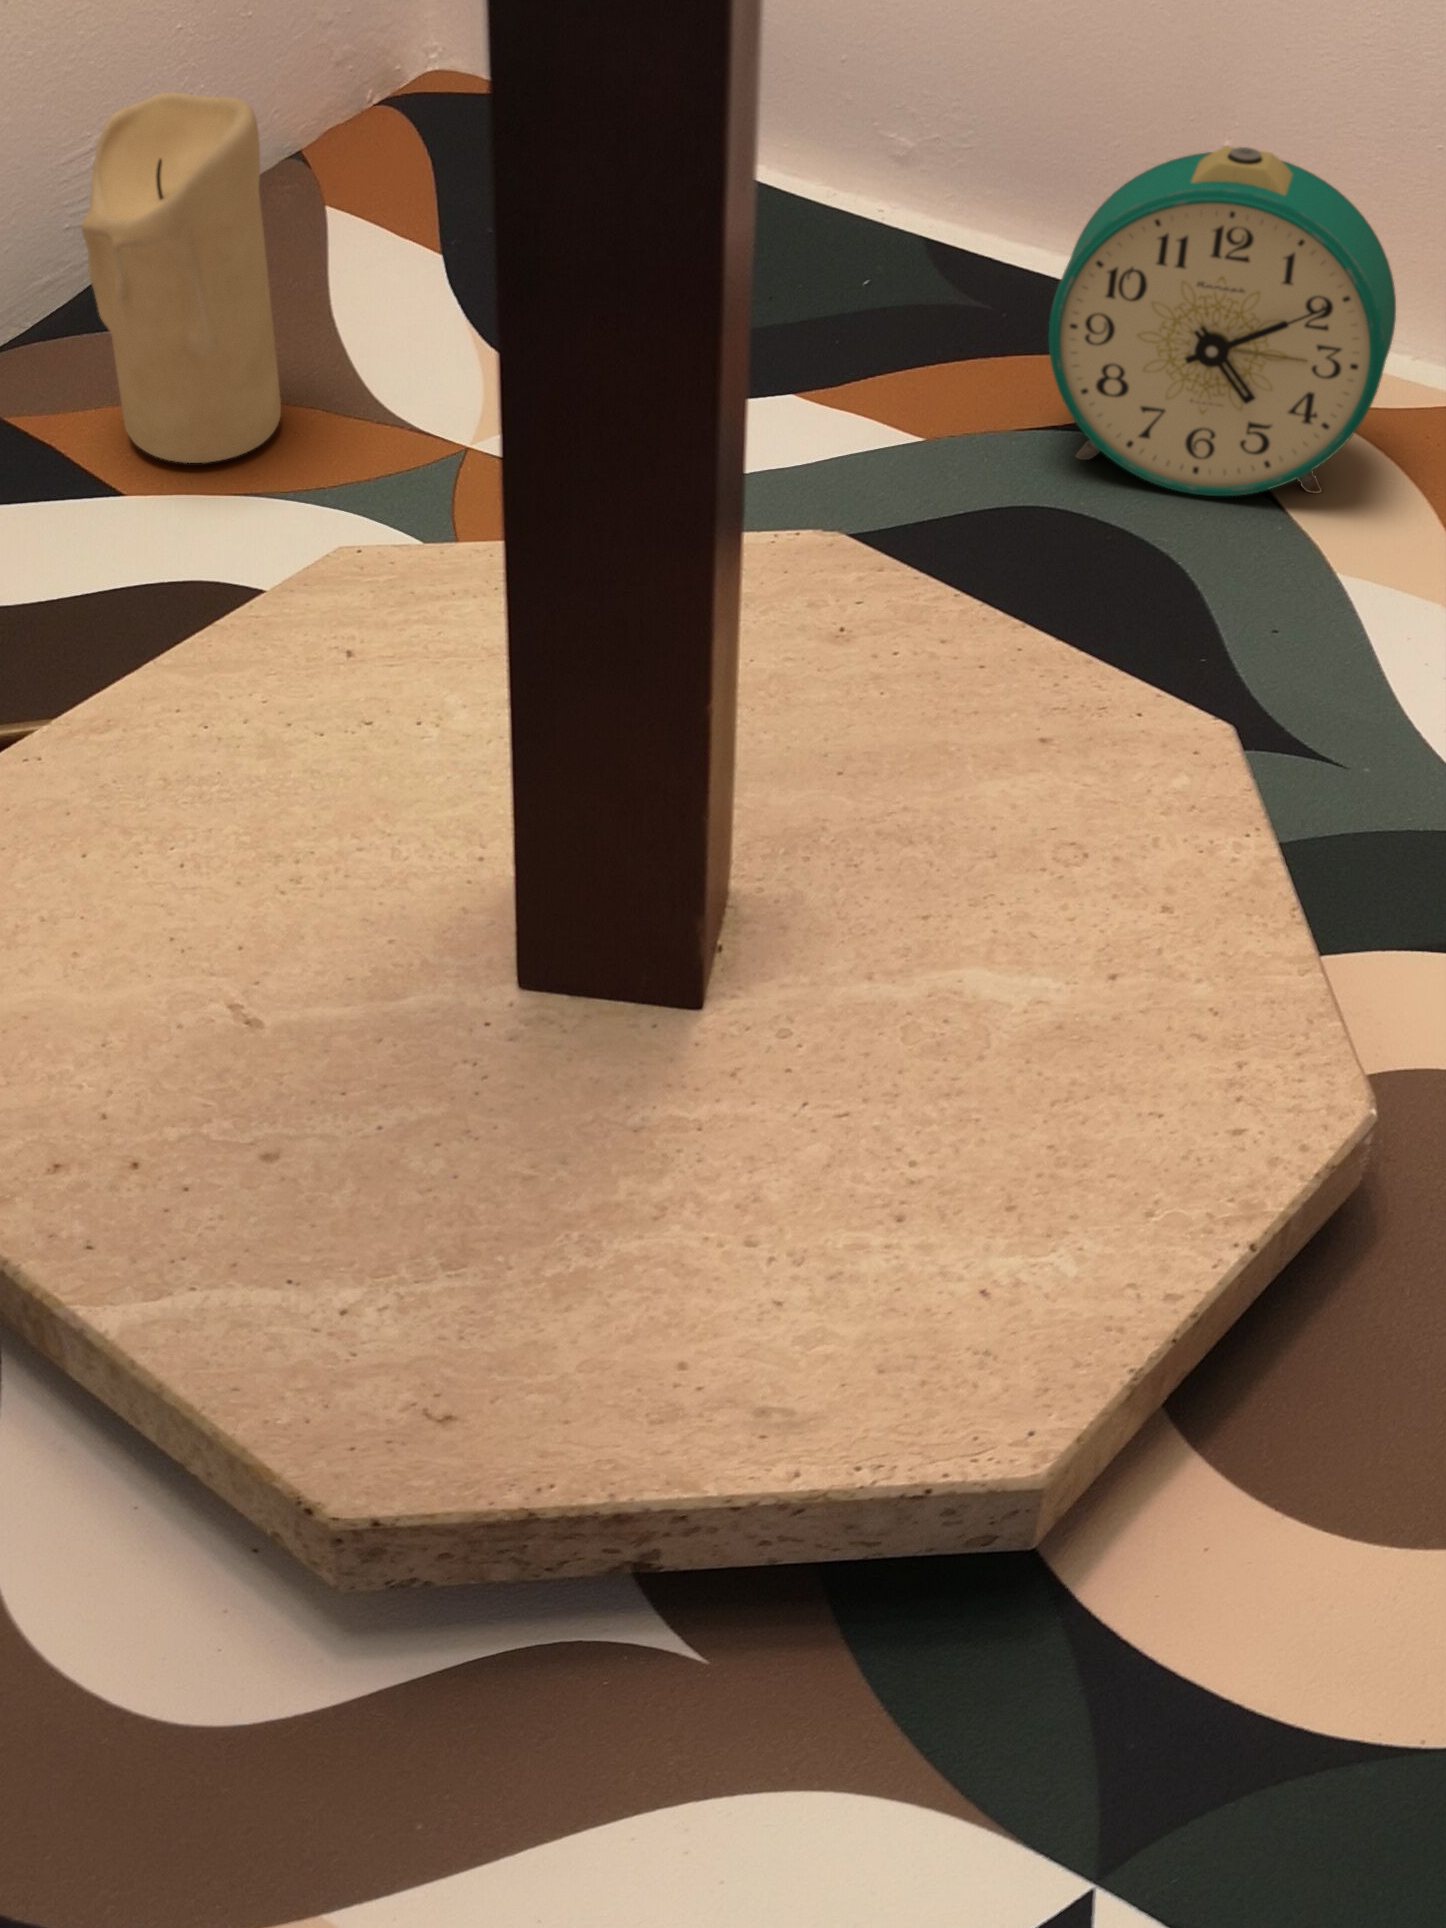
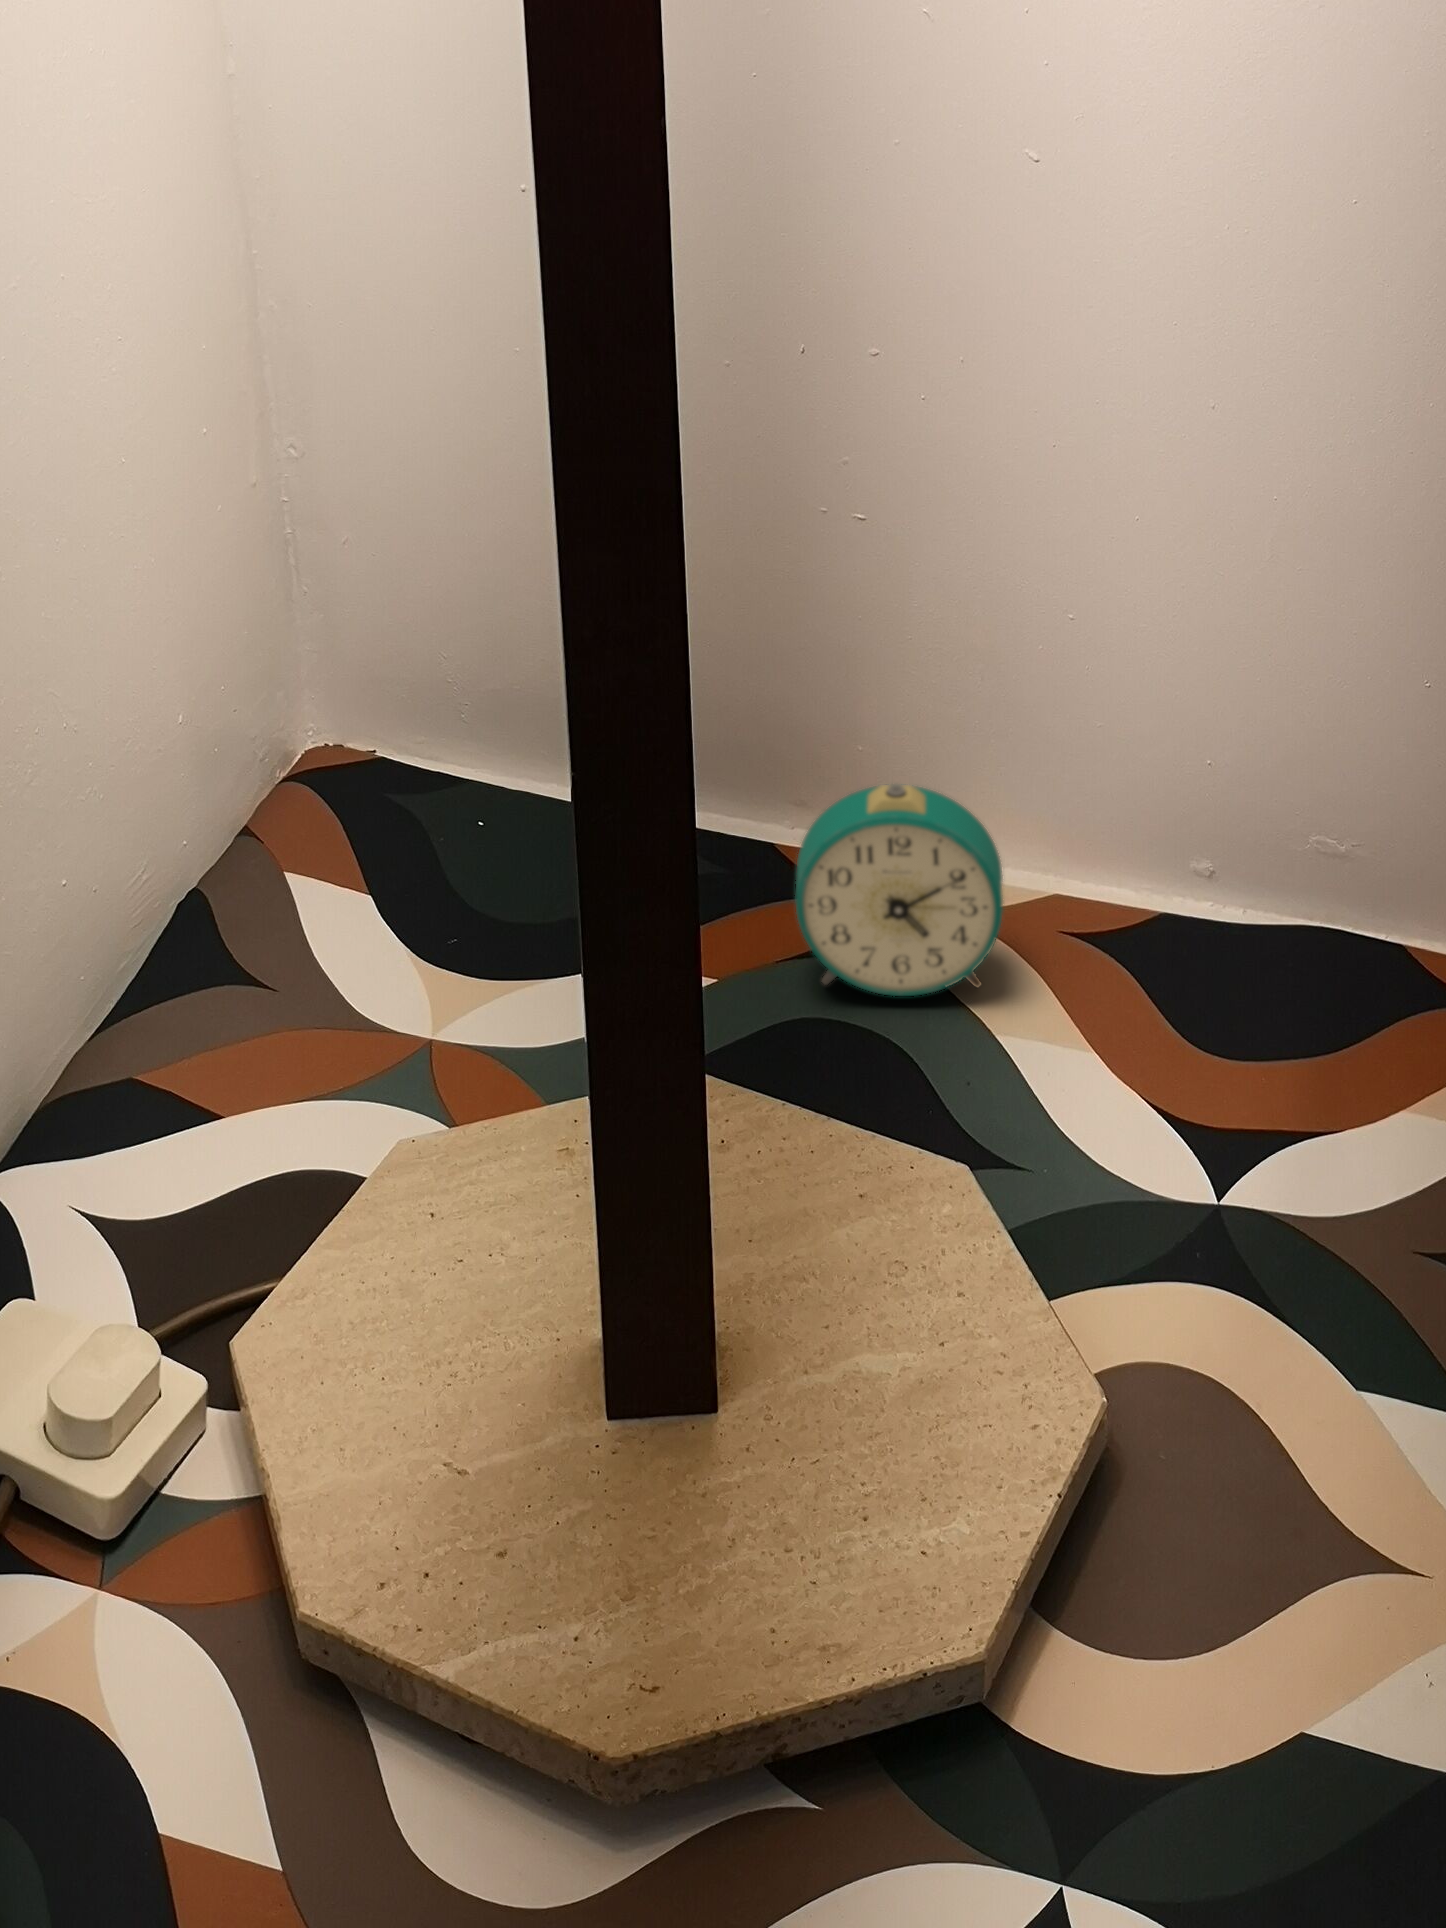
candle: present [82,92,281,463] -> none [181,845,307,1084]

